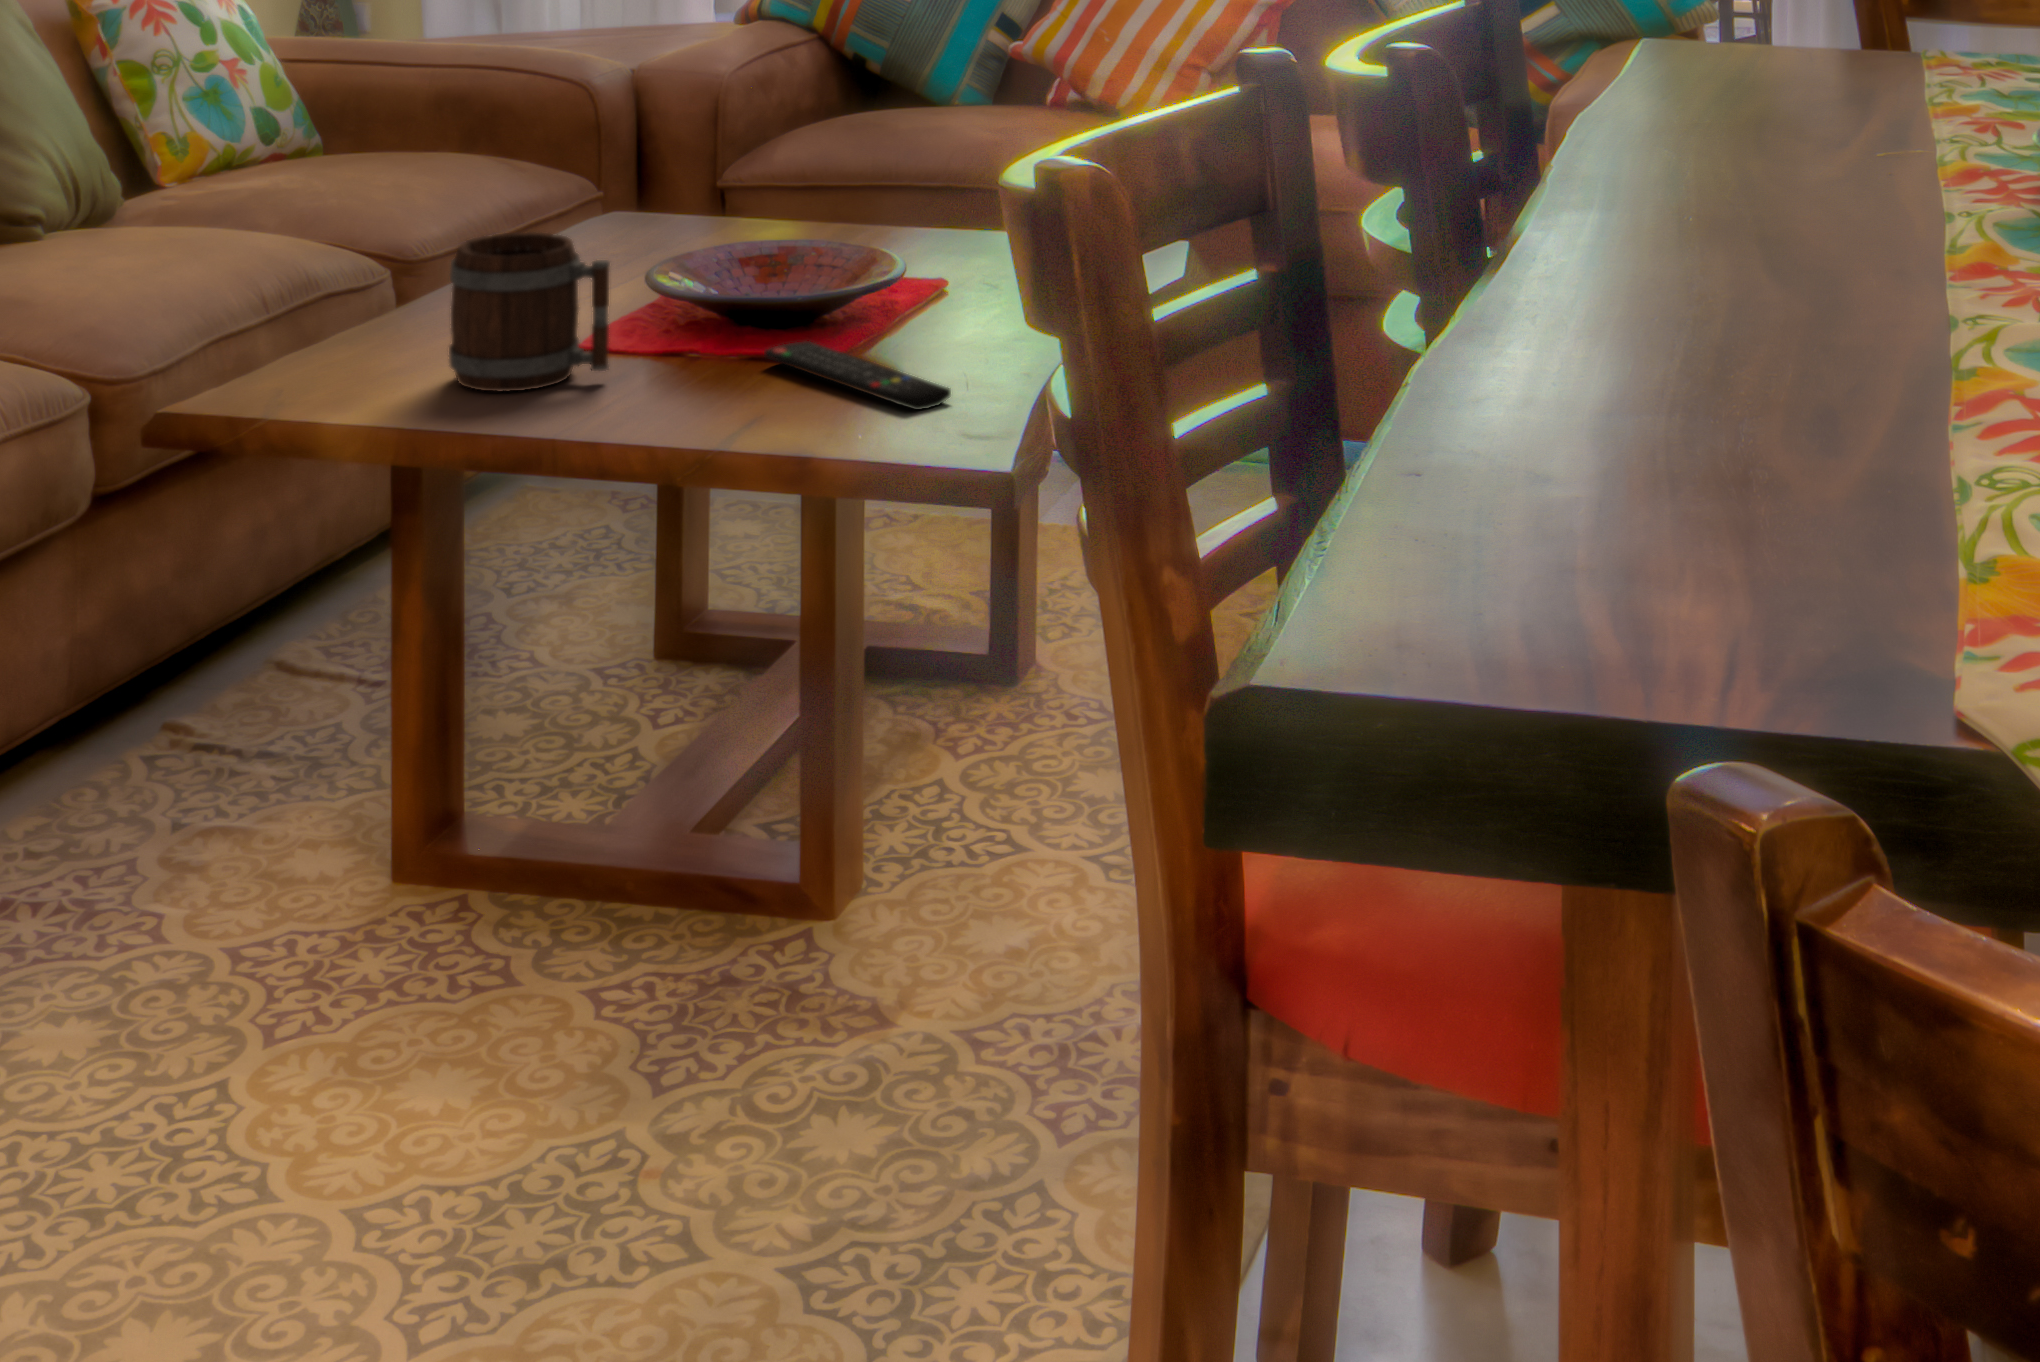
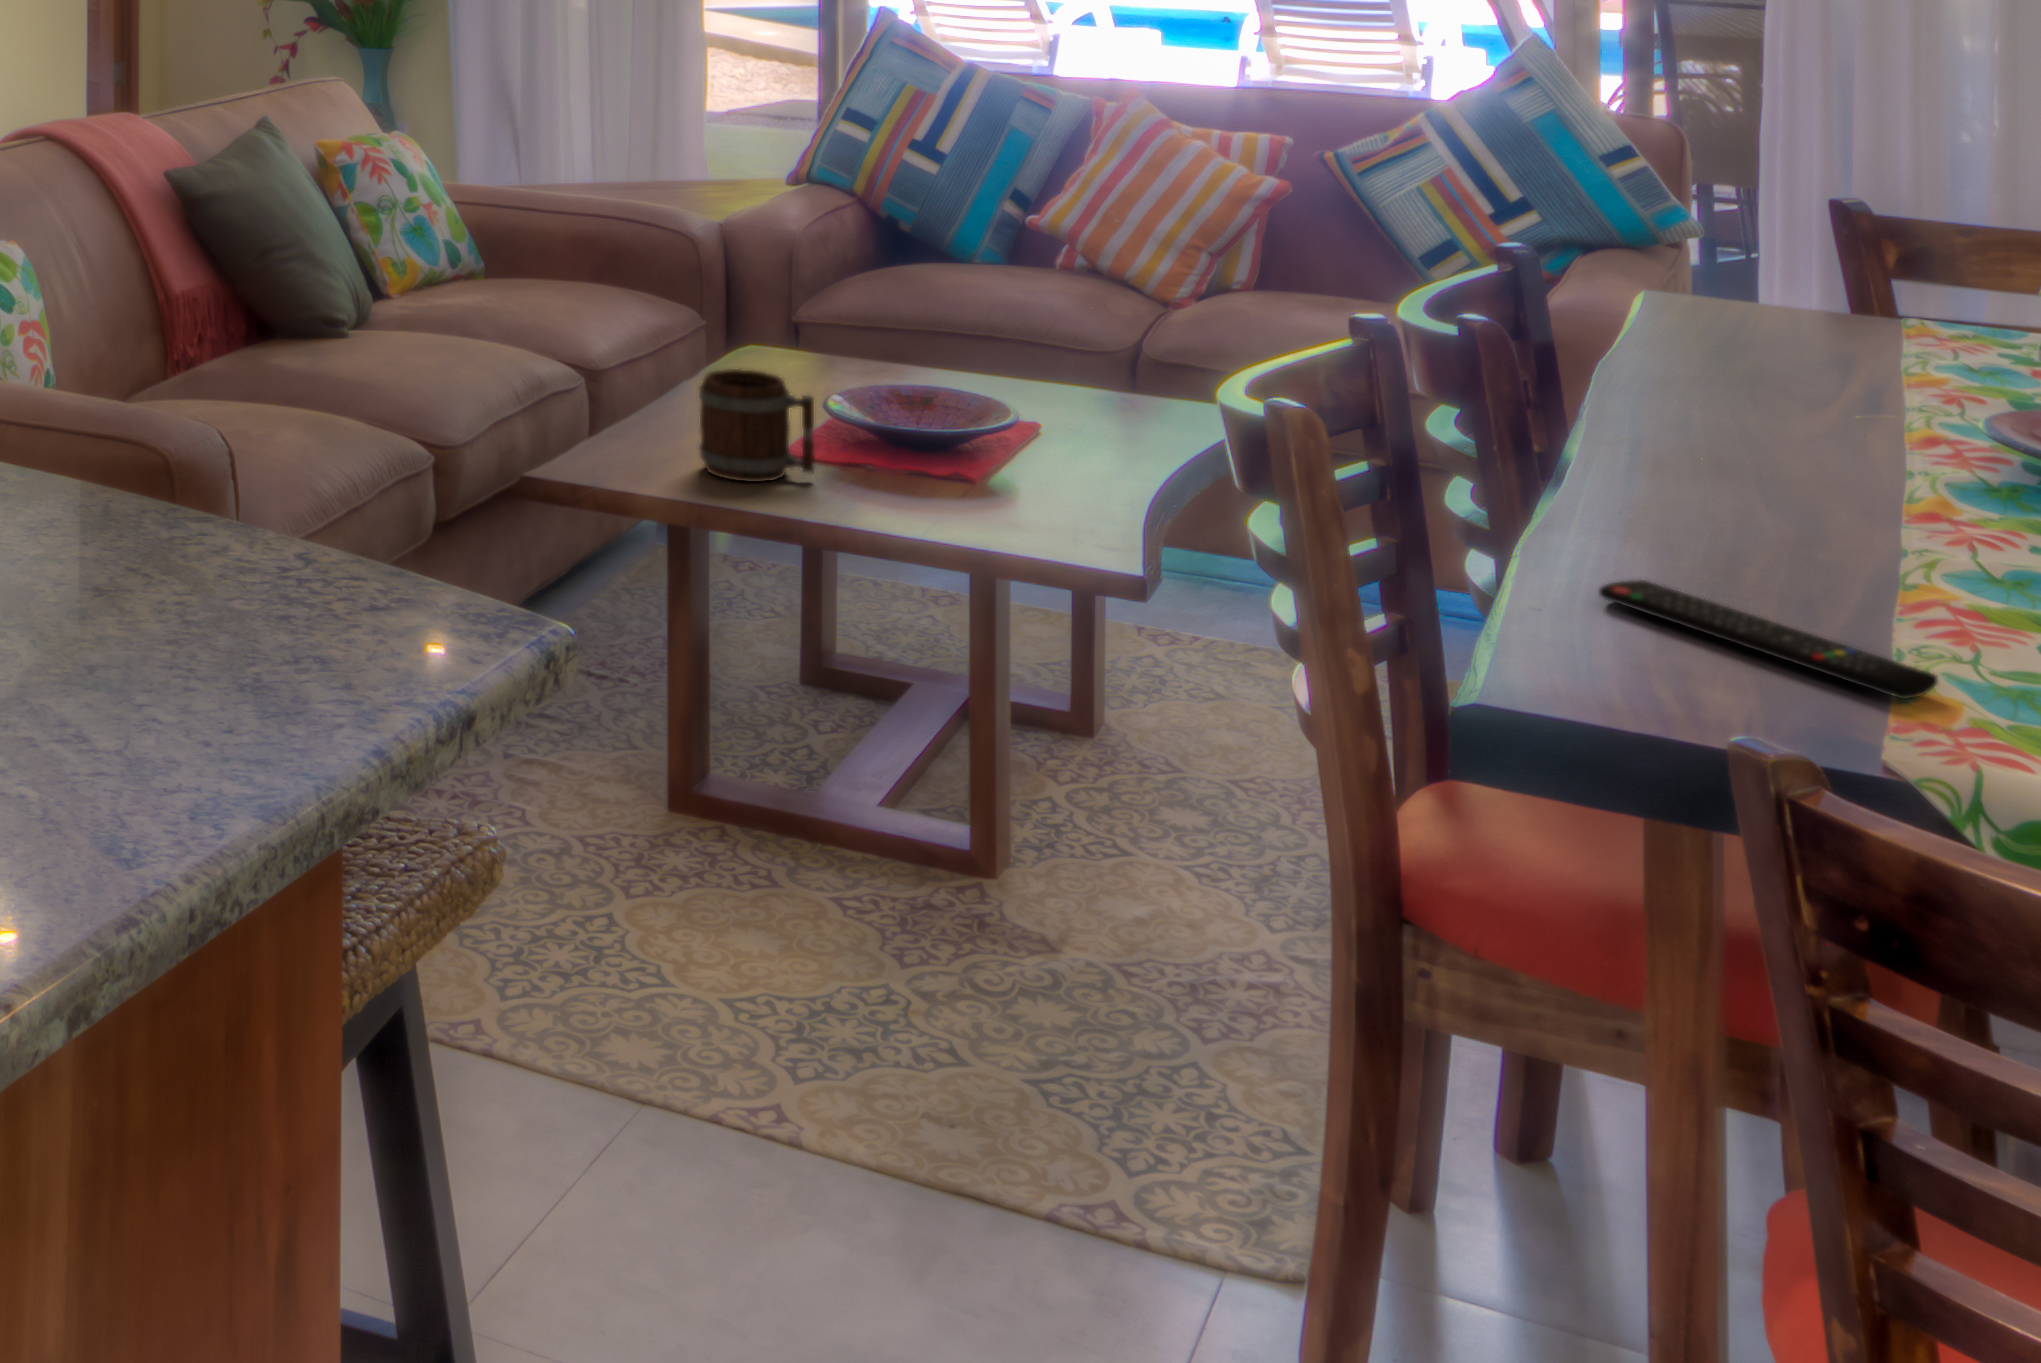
remote control: present [764,341,951,410] -> present [1599,580,1938,699]

